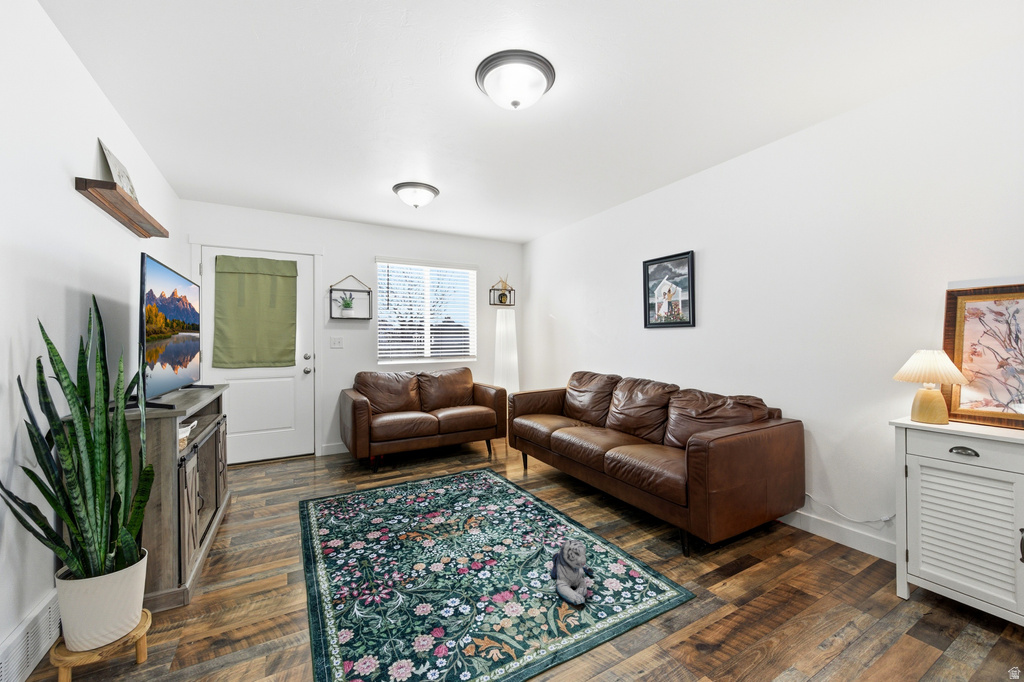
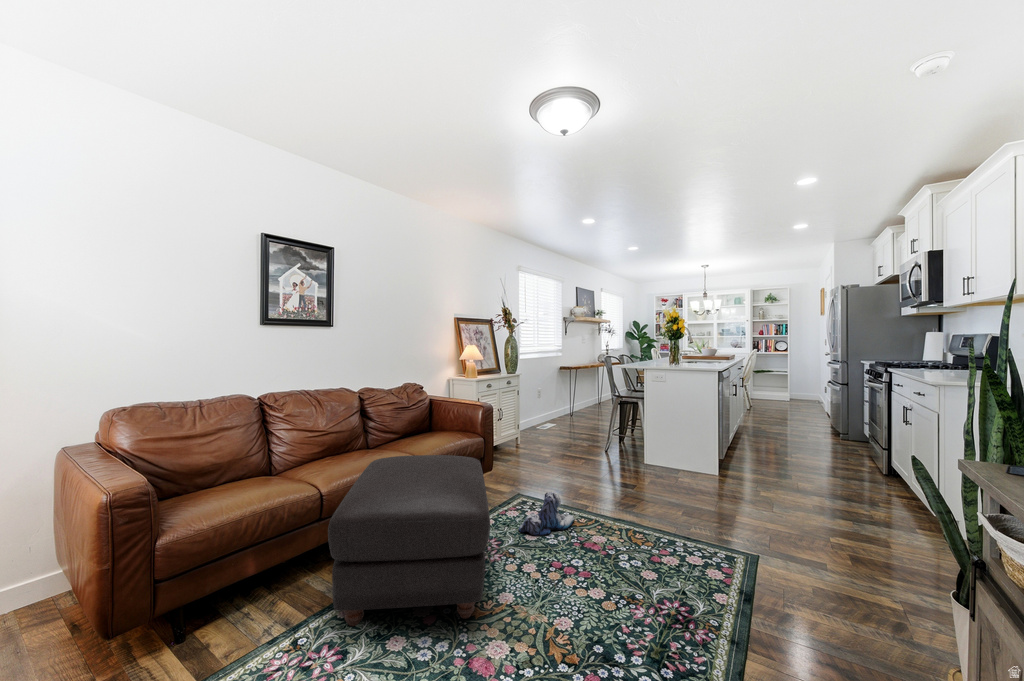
ottoman: none [453,425,586,530] -> present [328,455,490,626]

